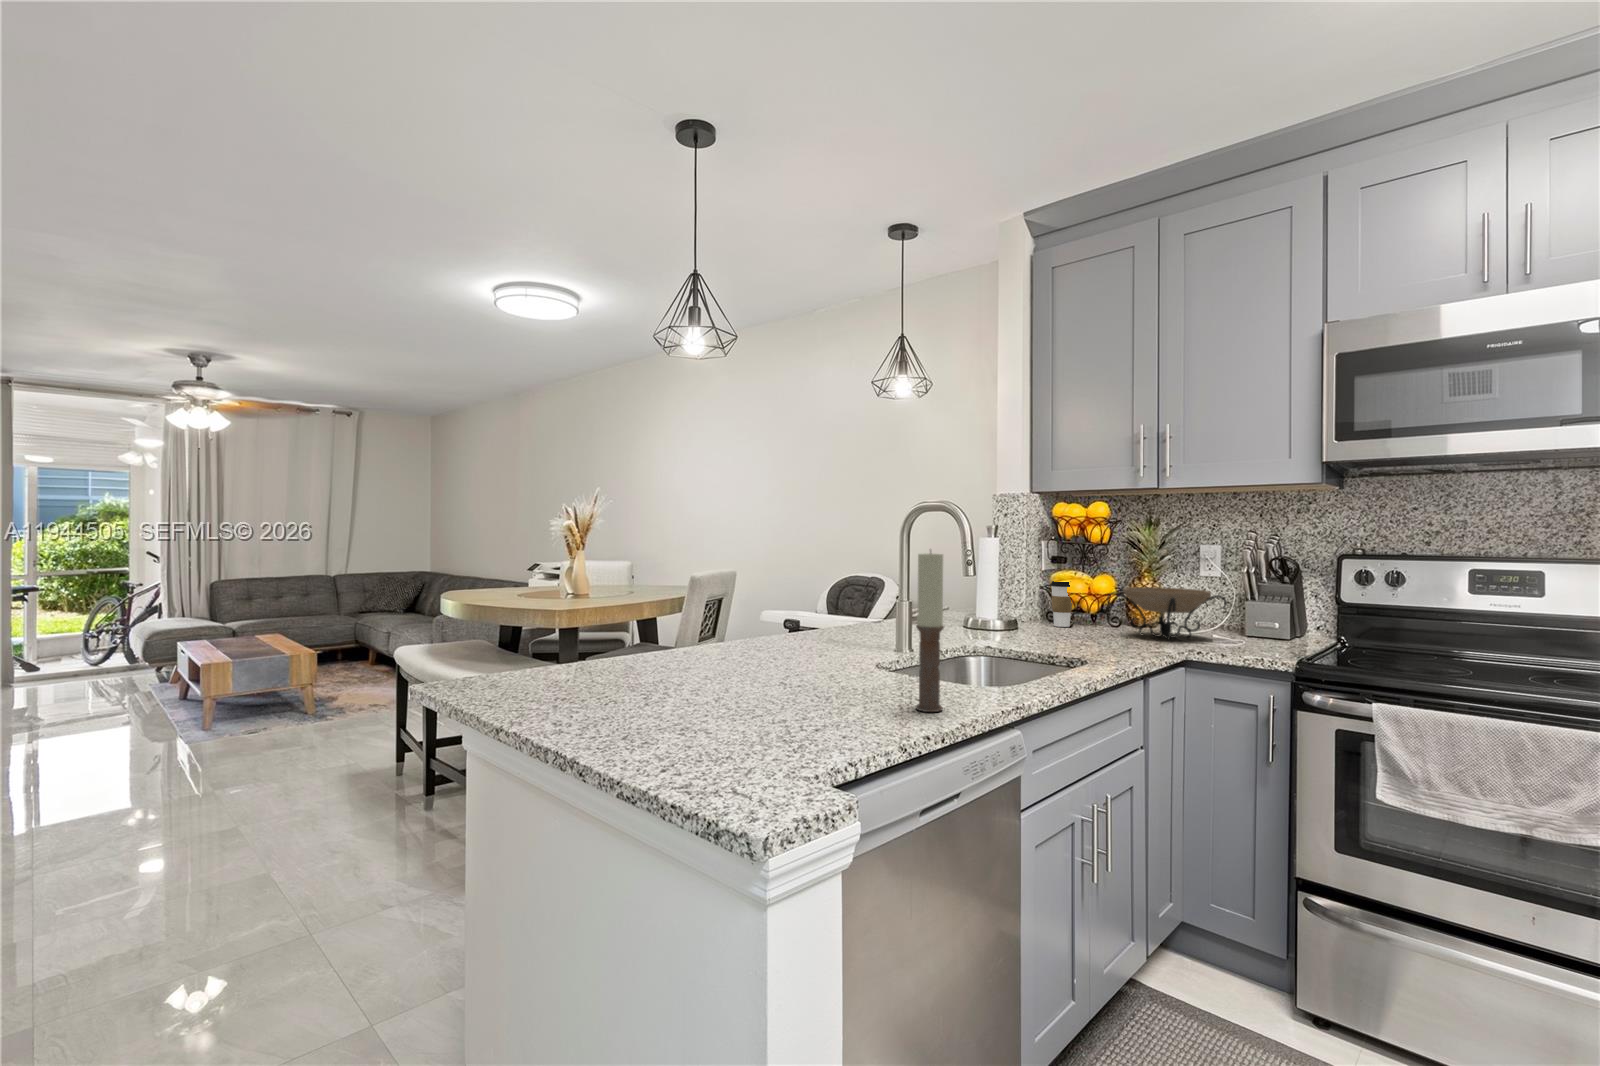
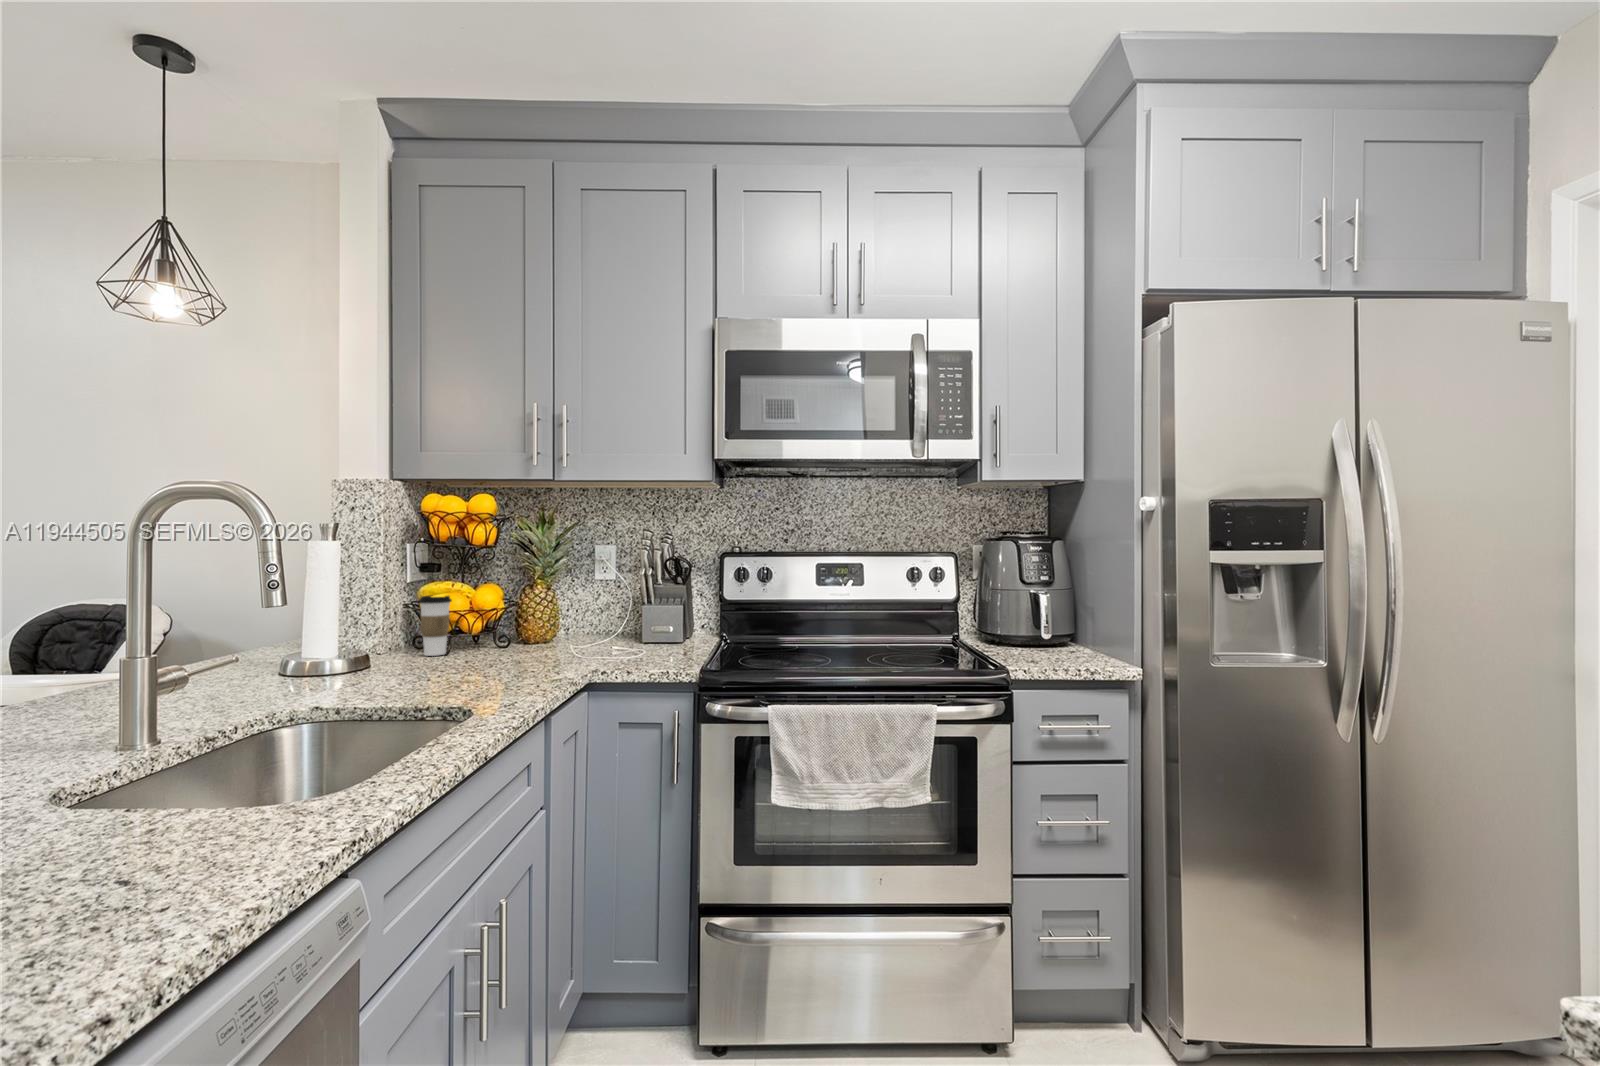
candle: present [916,553,944,712] -> none [96,569,174,926]
decorative bowl: present [1107,587,1227,639] -> none [494,596,627,659]

